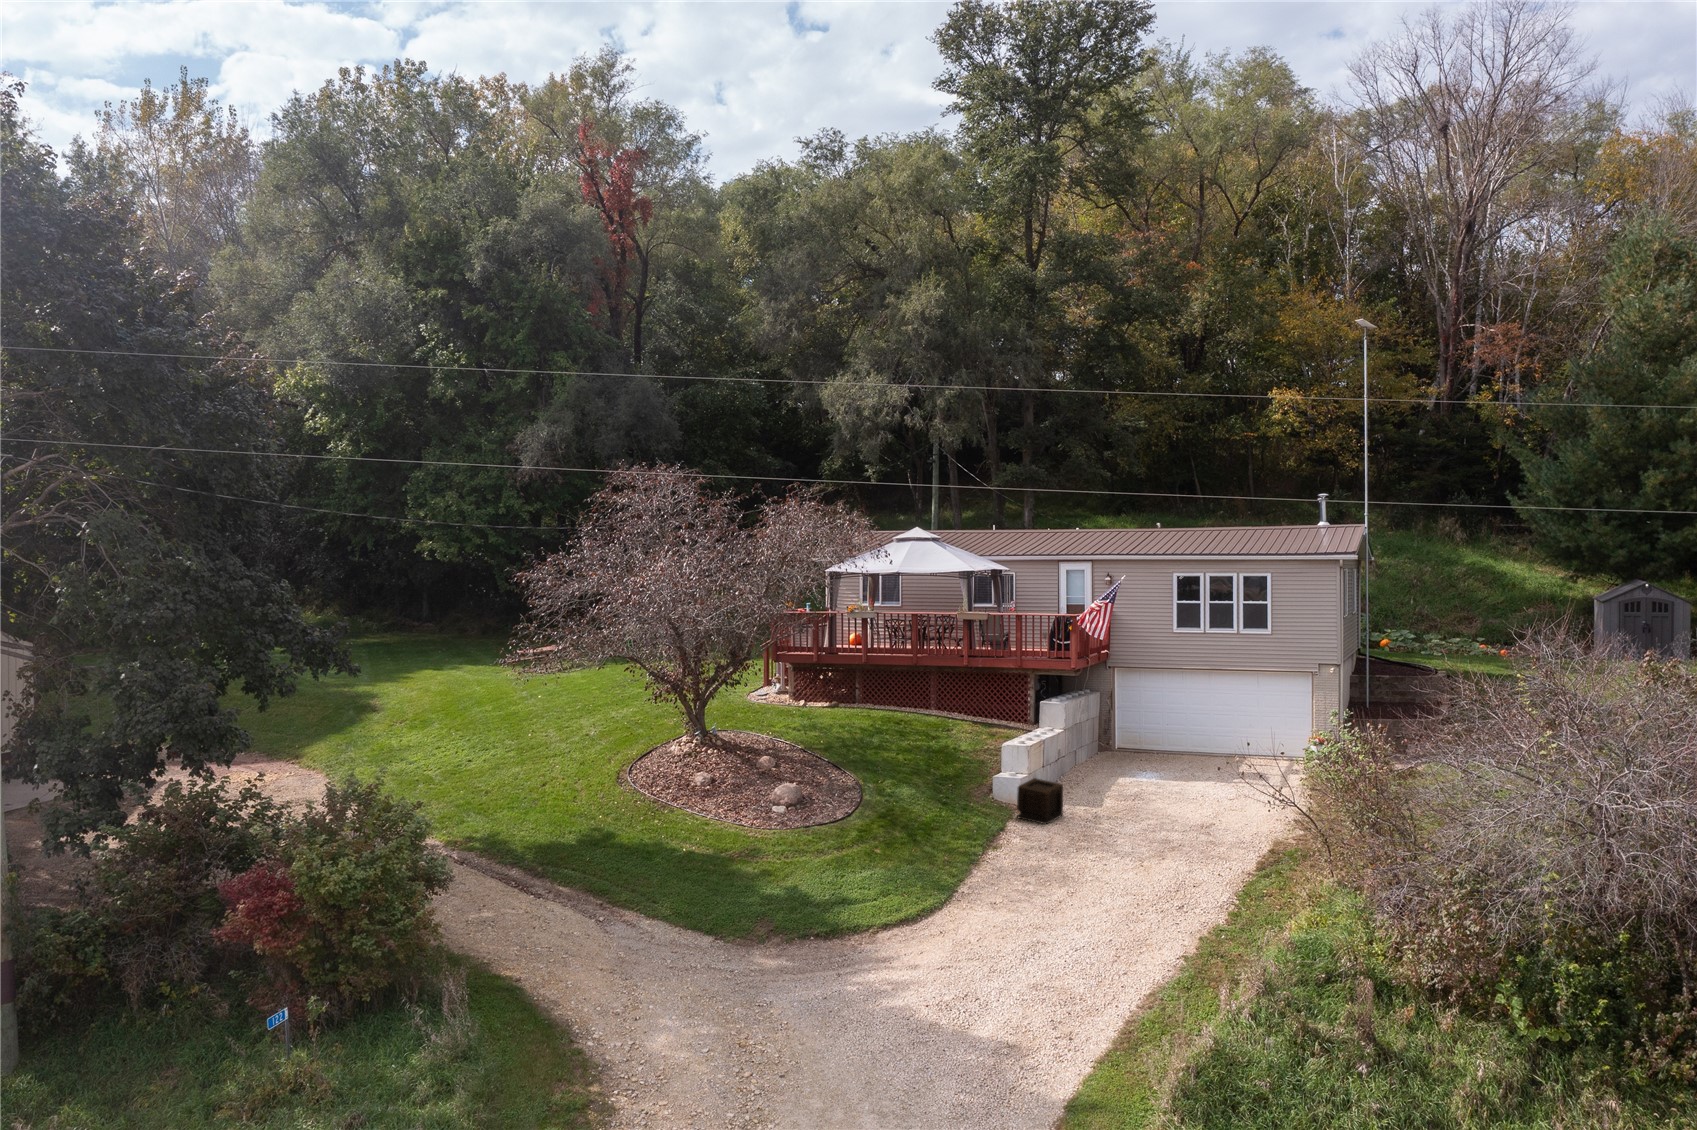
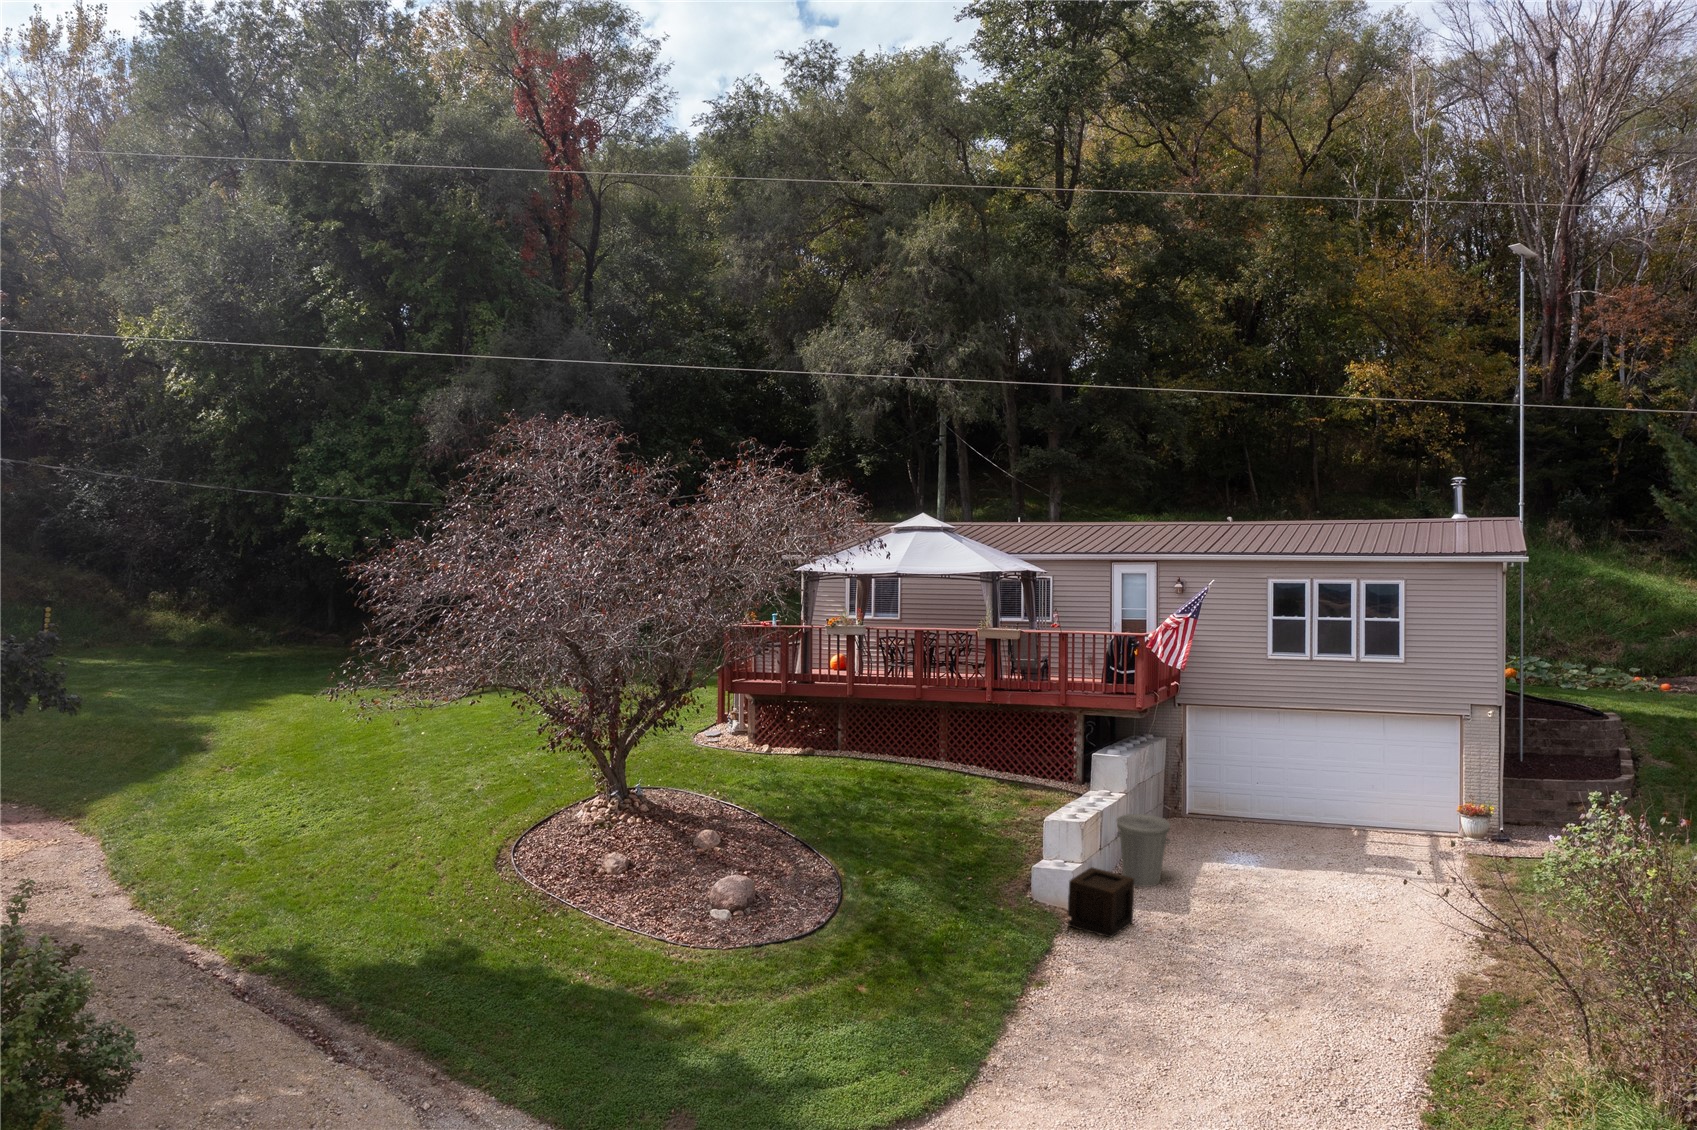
trash can: none [1055,743,1093,794] -> present [1117,814,1170,887]

